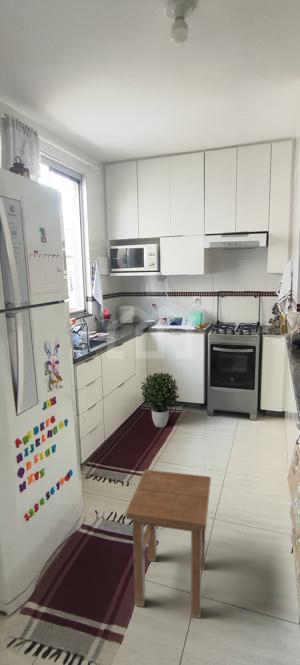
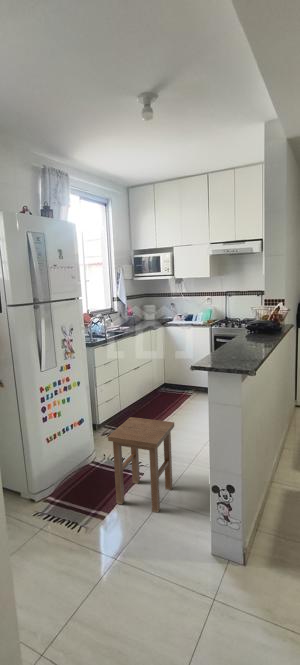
potted plant: present [141,372,179,428] -> none [154,360,186,406]

